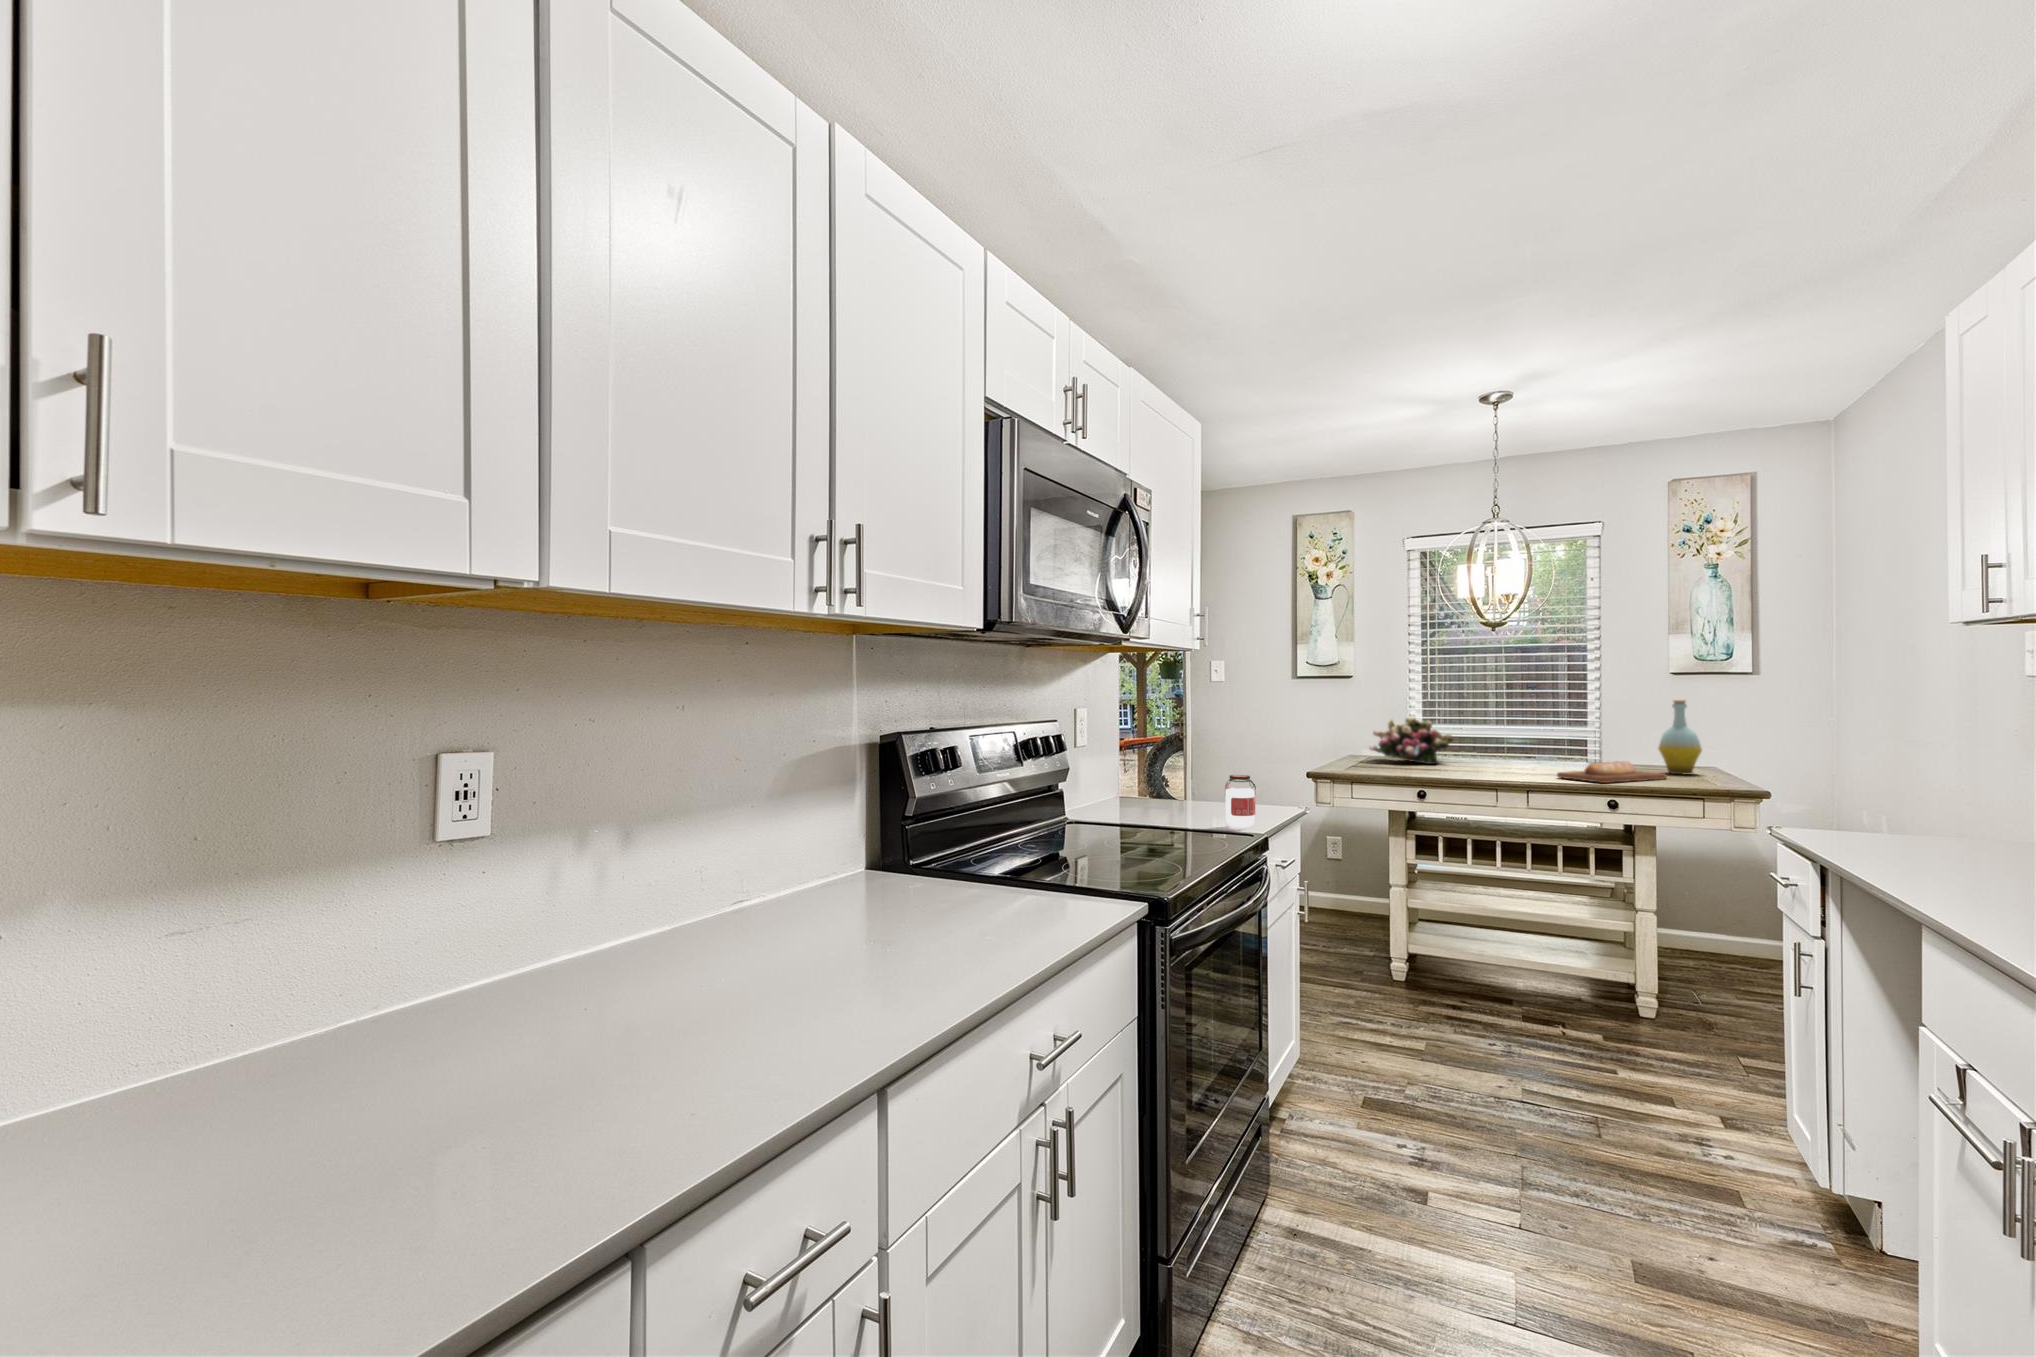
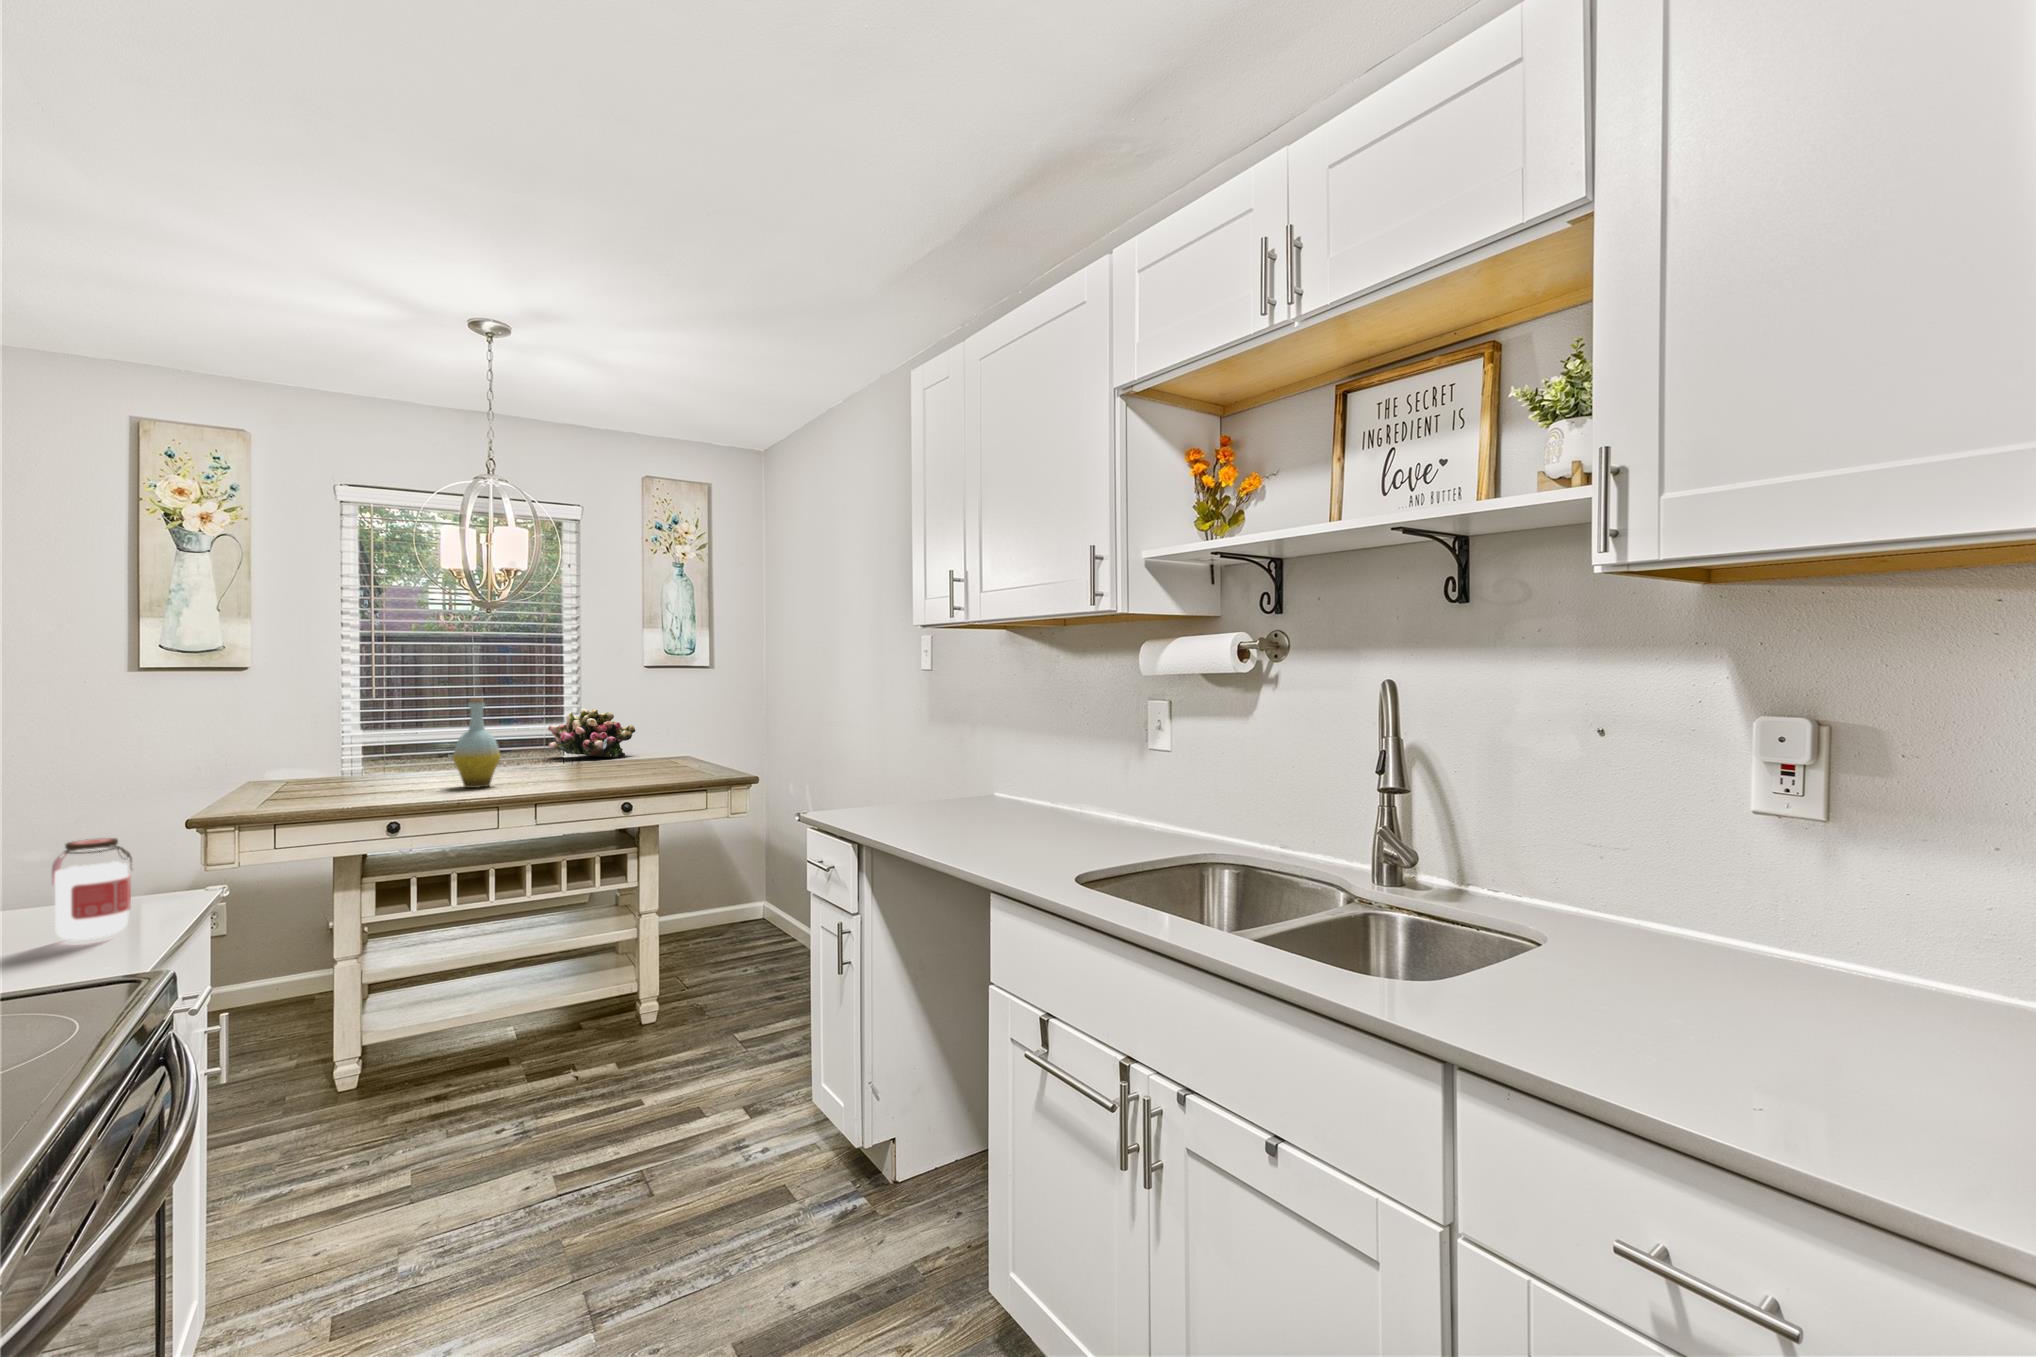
bottle: present [1658,700,1702,774] -> present [453,698,501,788]
flower arrangement: present [1369,717,1453,764] -> present [548,708,635,757]
bread loaf: present [1557,761,1667,783] -> none [556,759,661,785]

